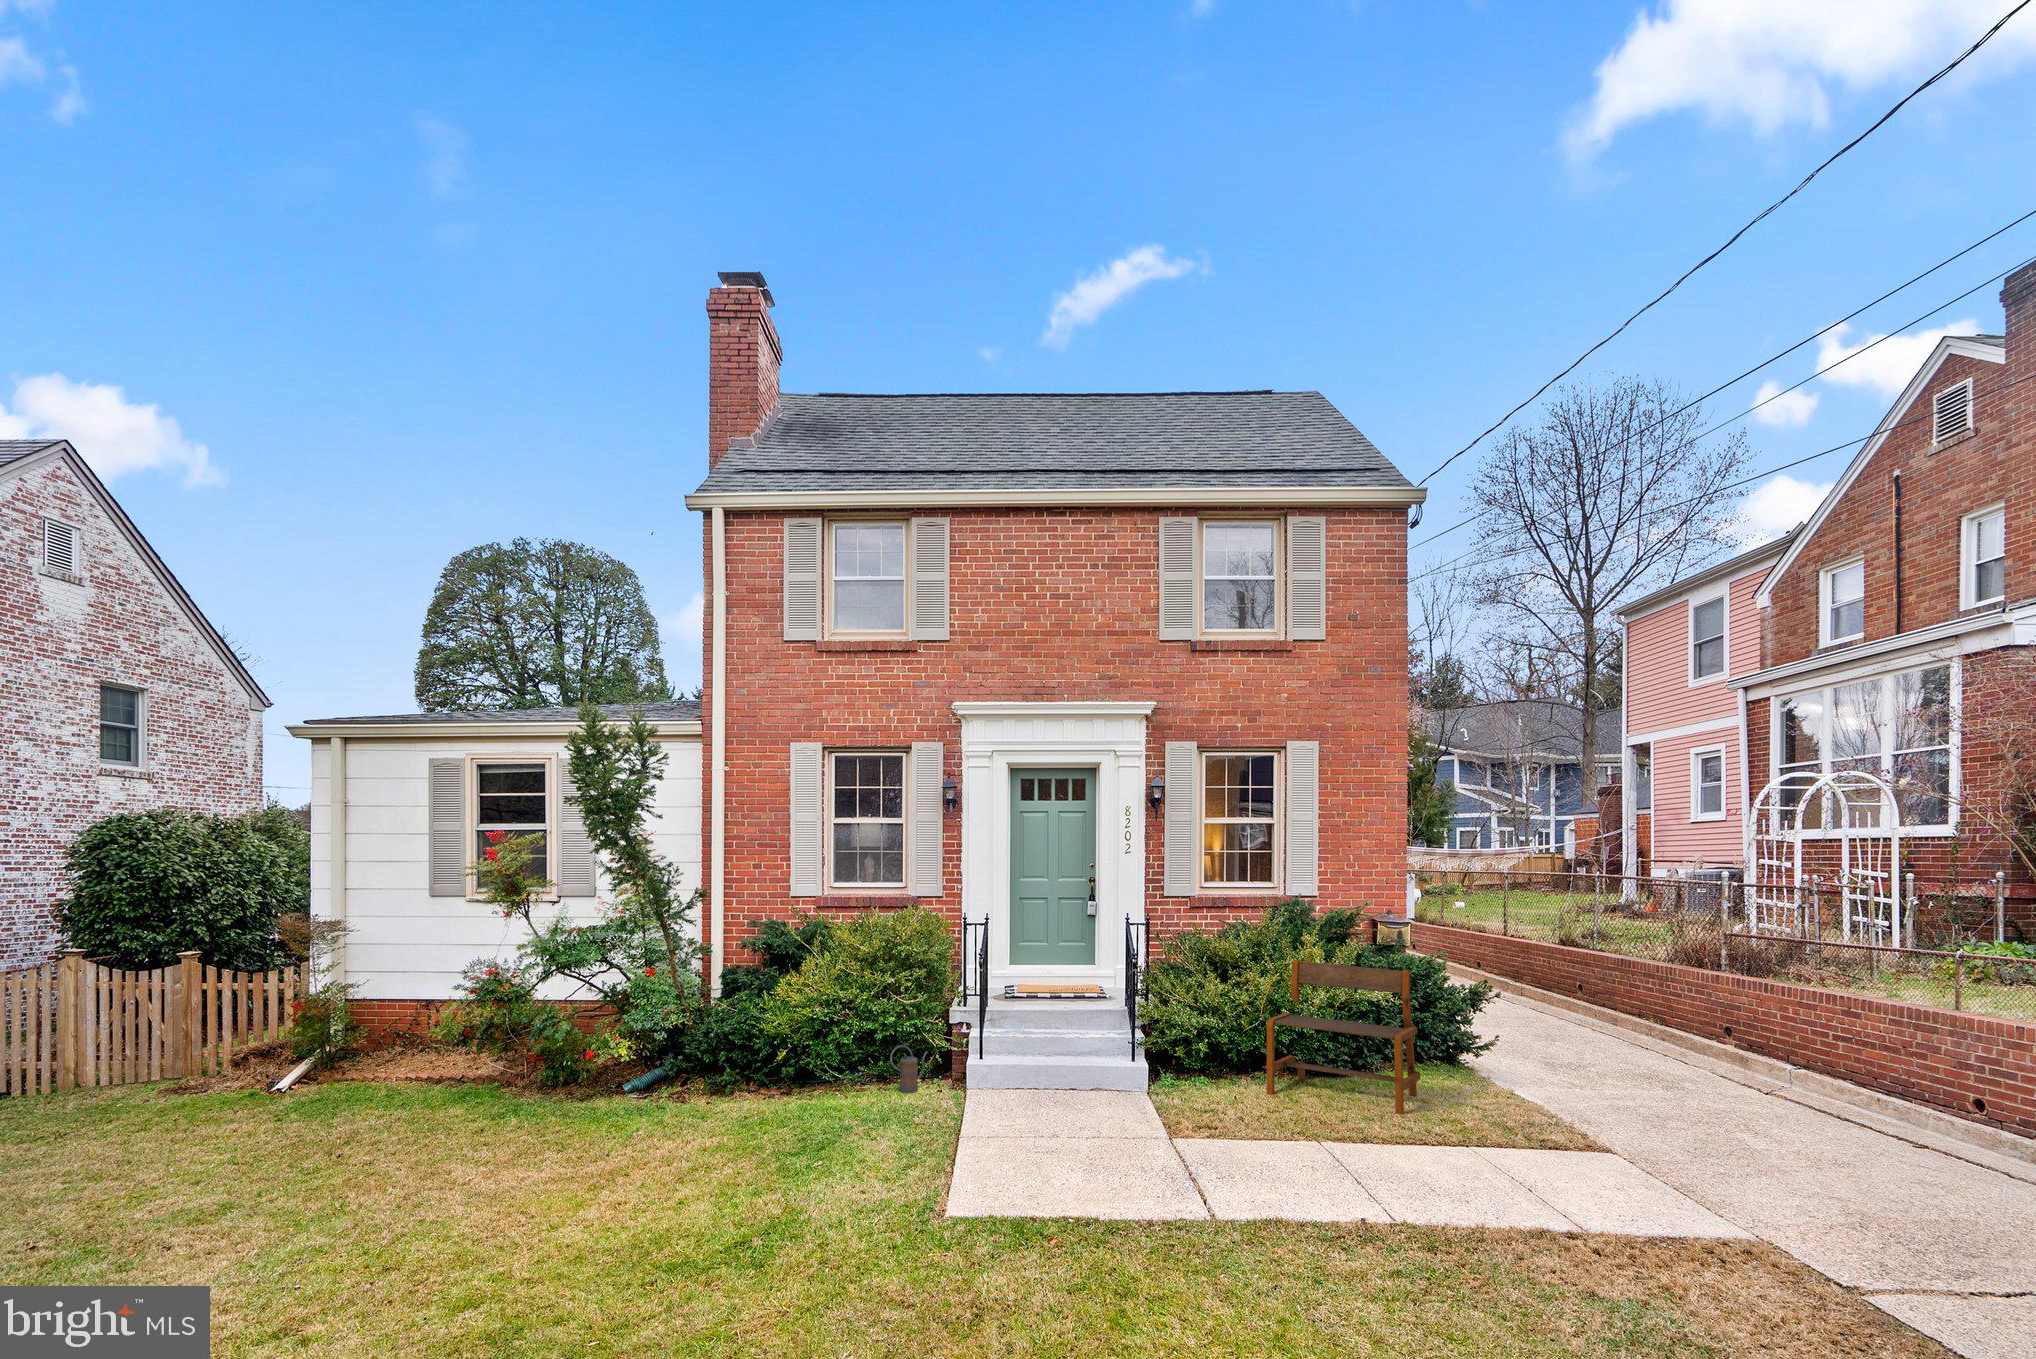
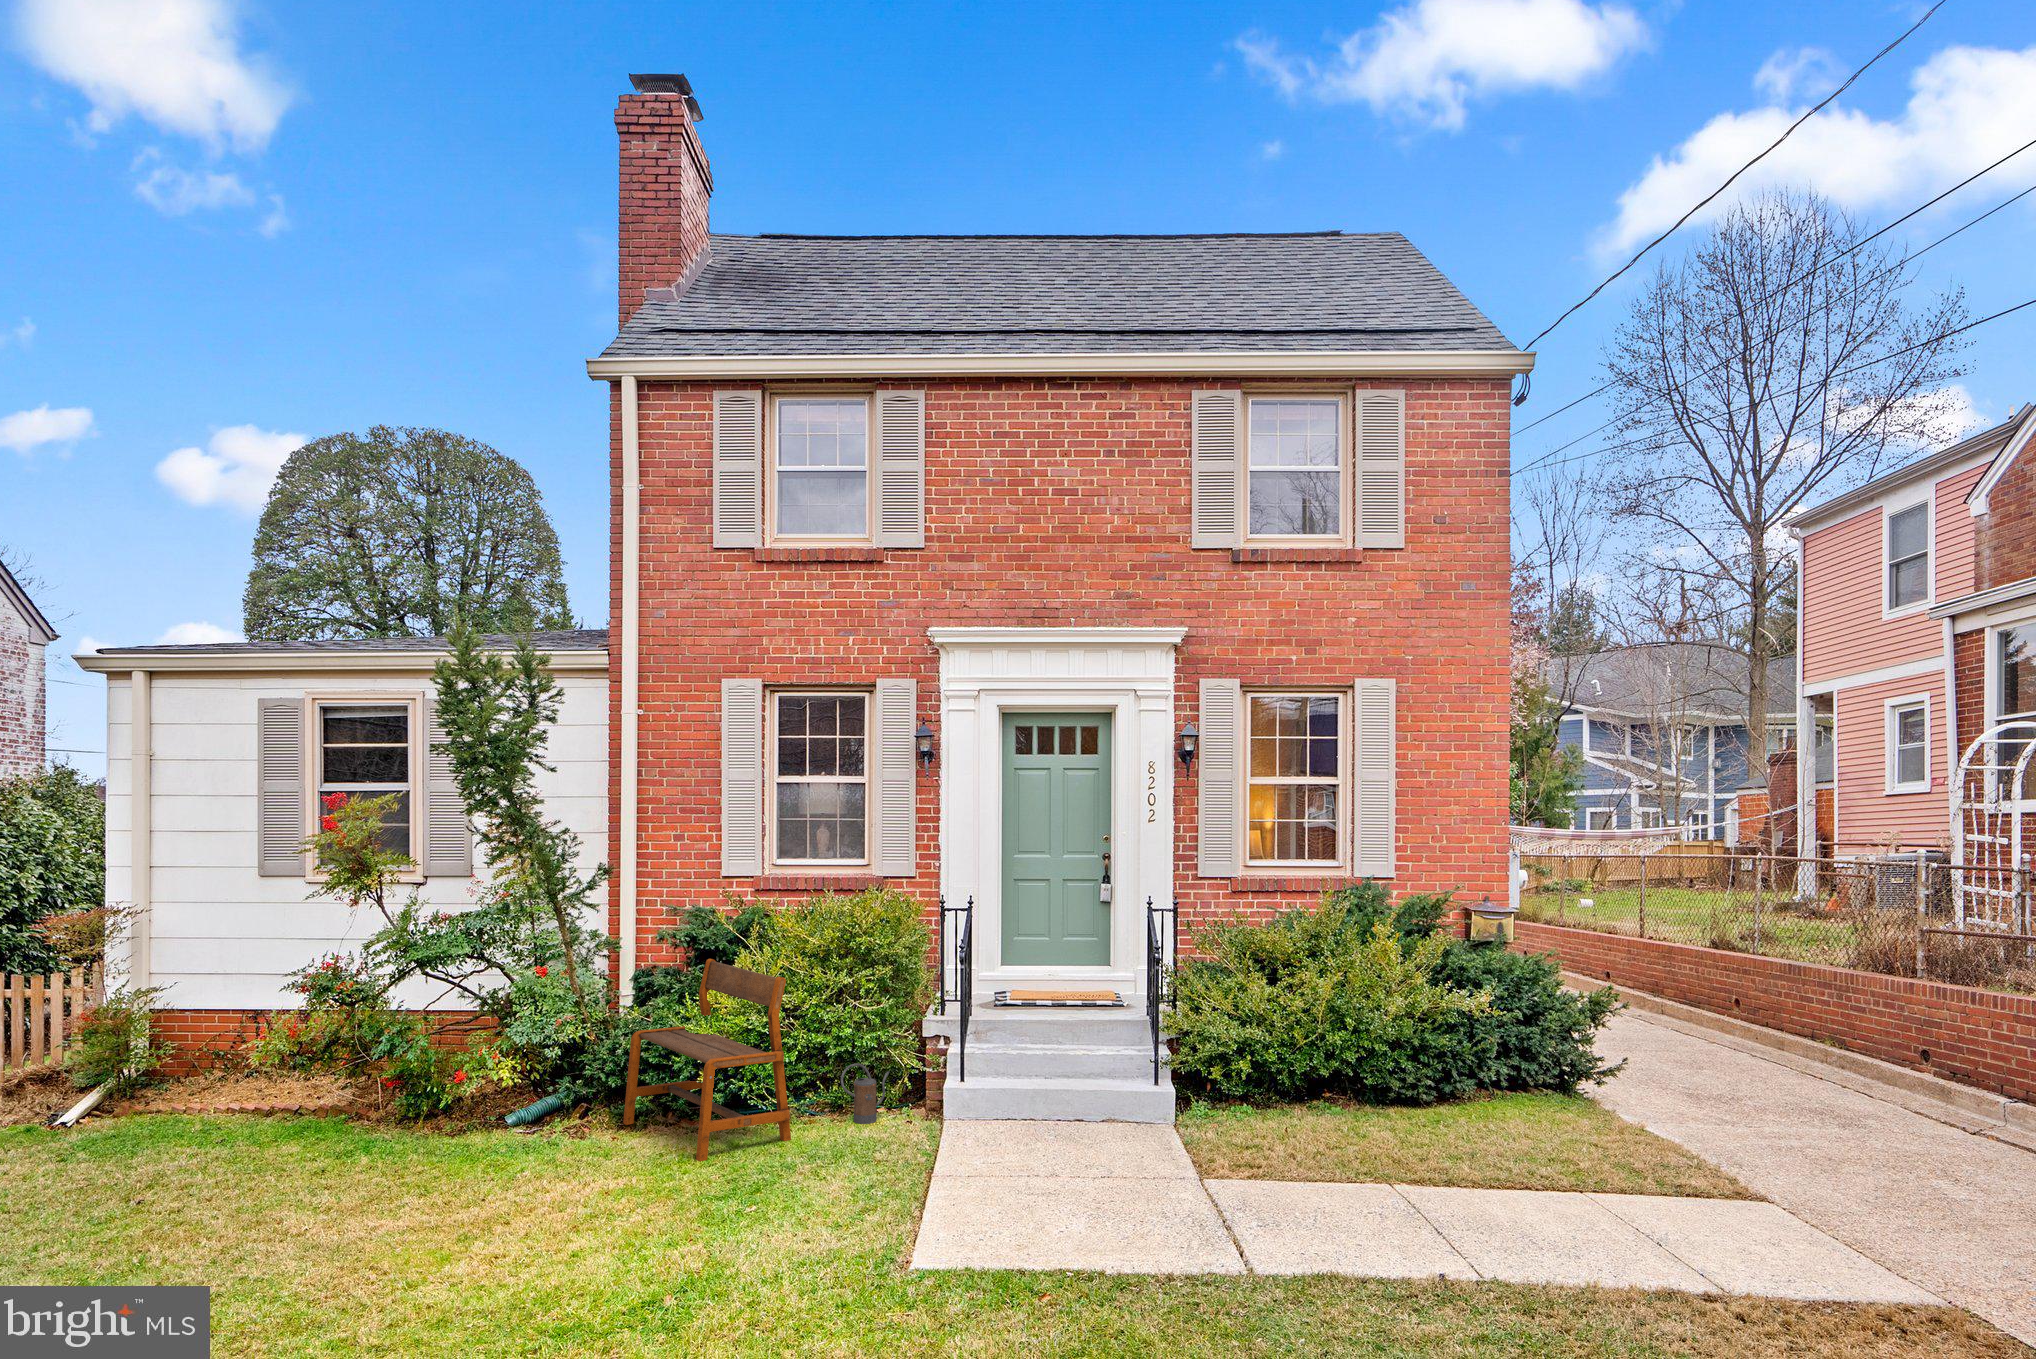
bench: present [1267,960,1421,1114] -> present [623,959,791,1161]

